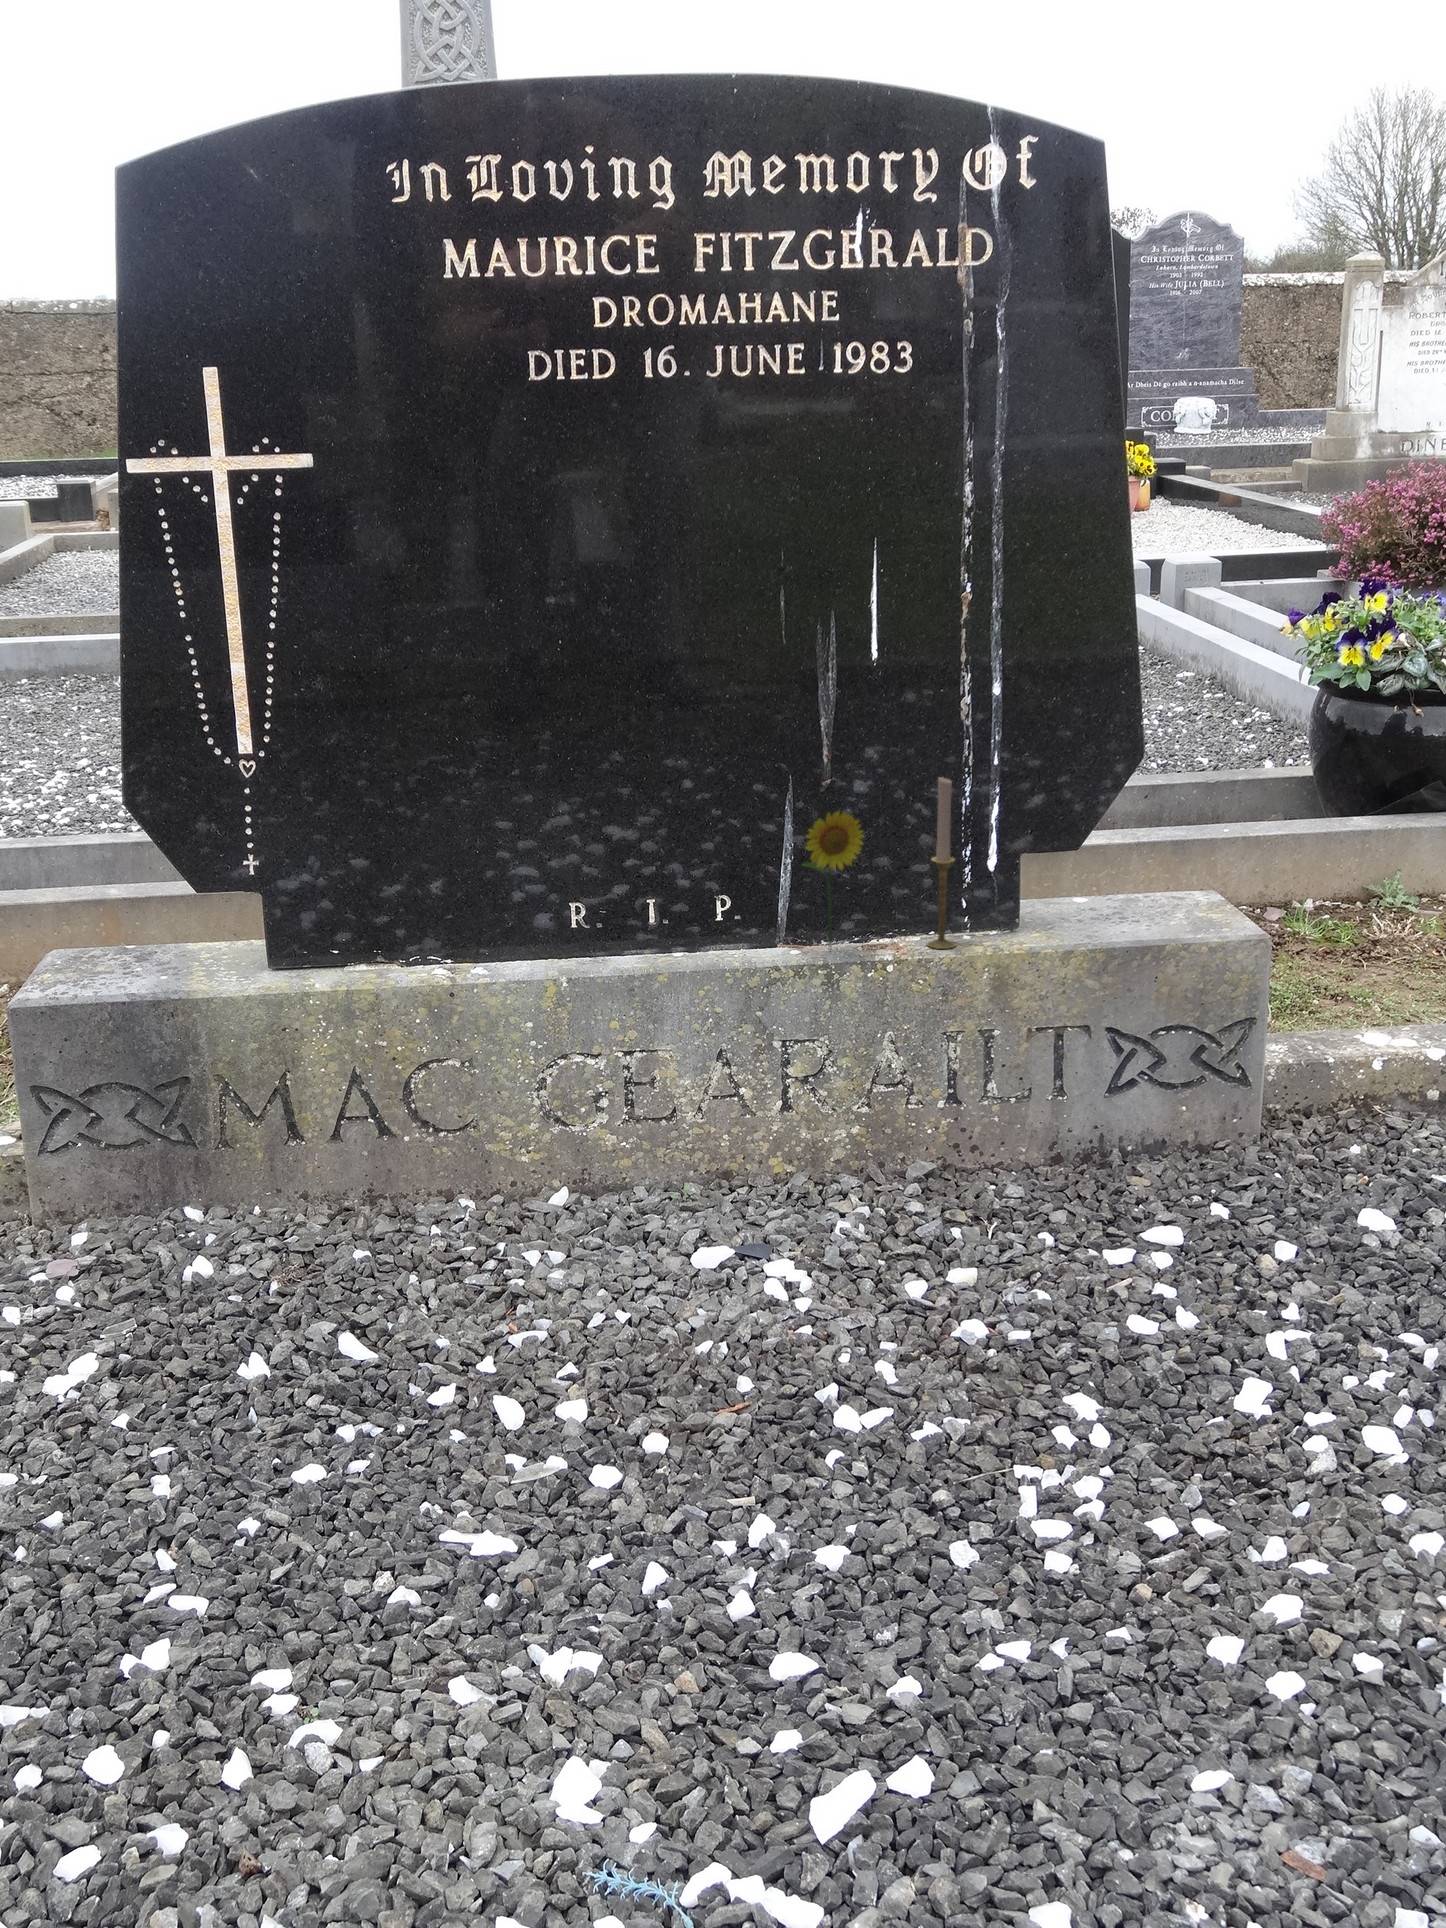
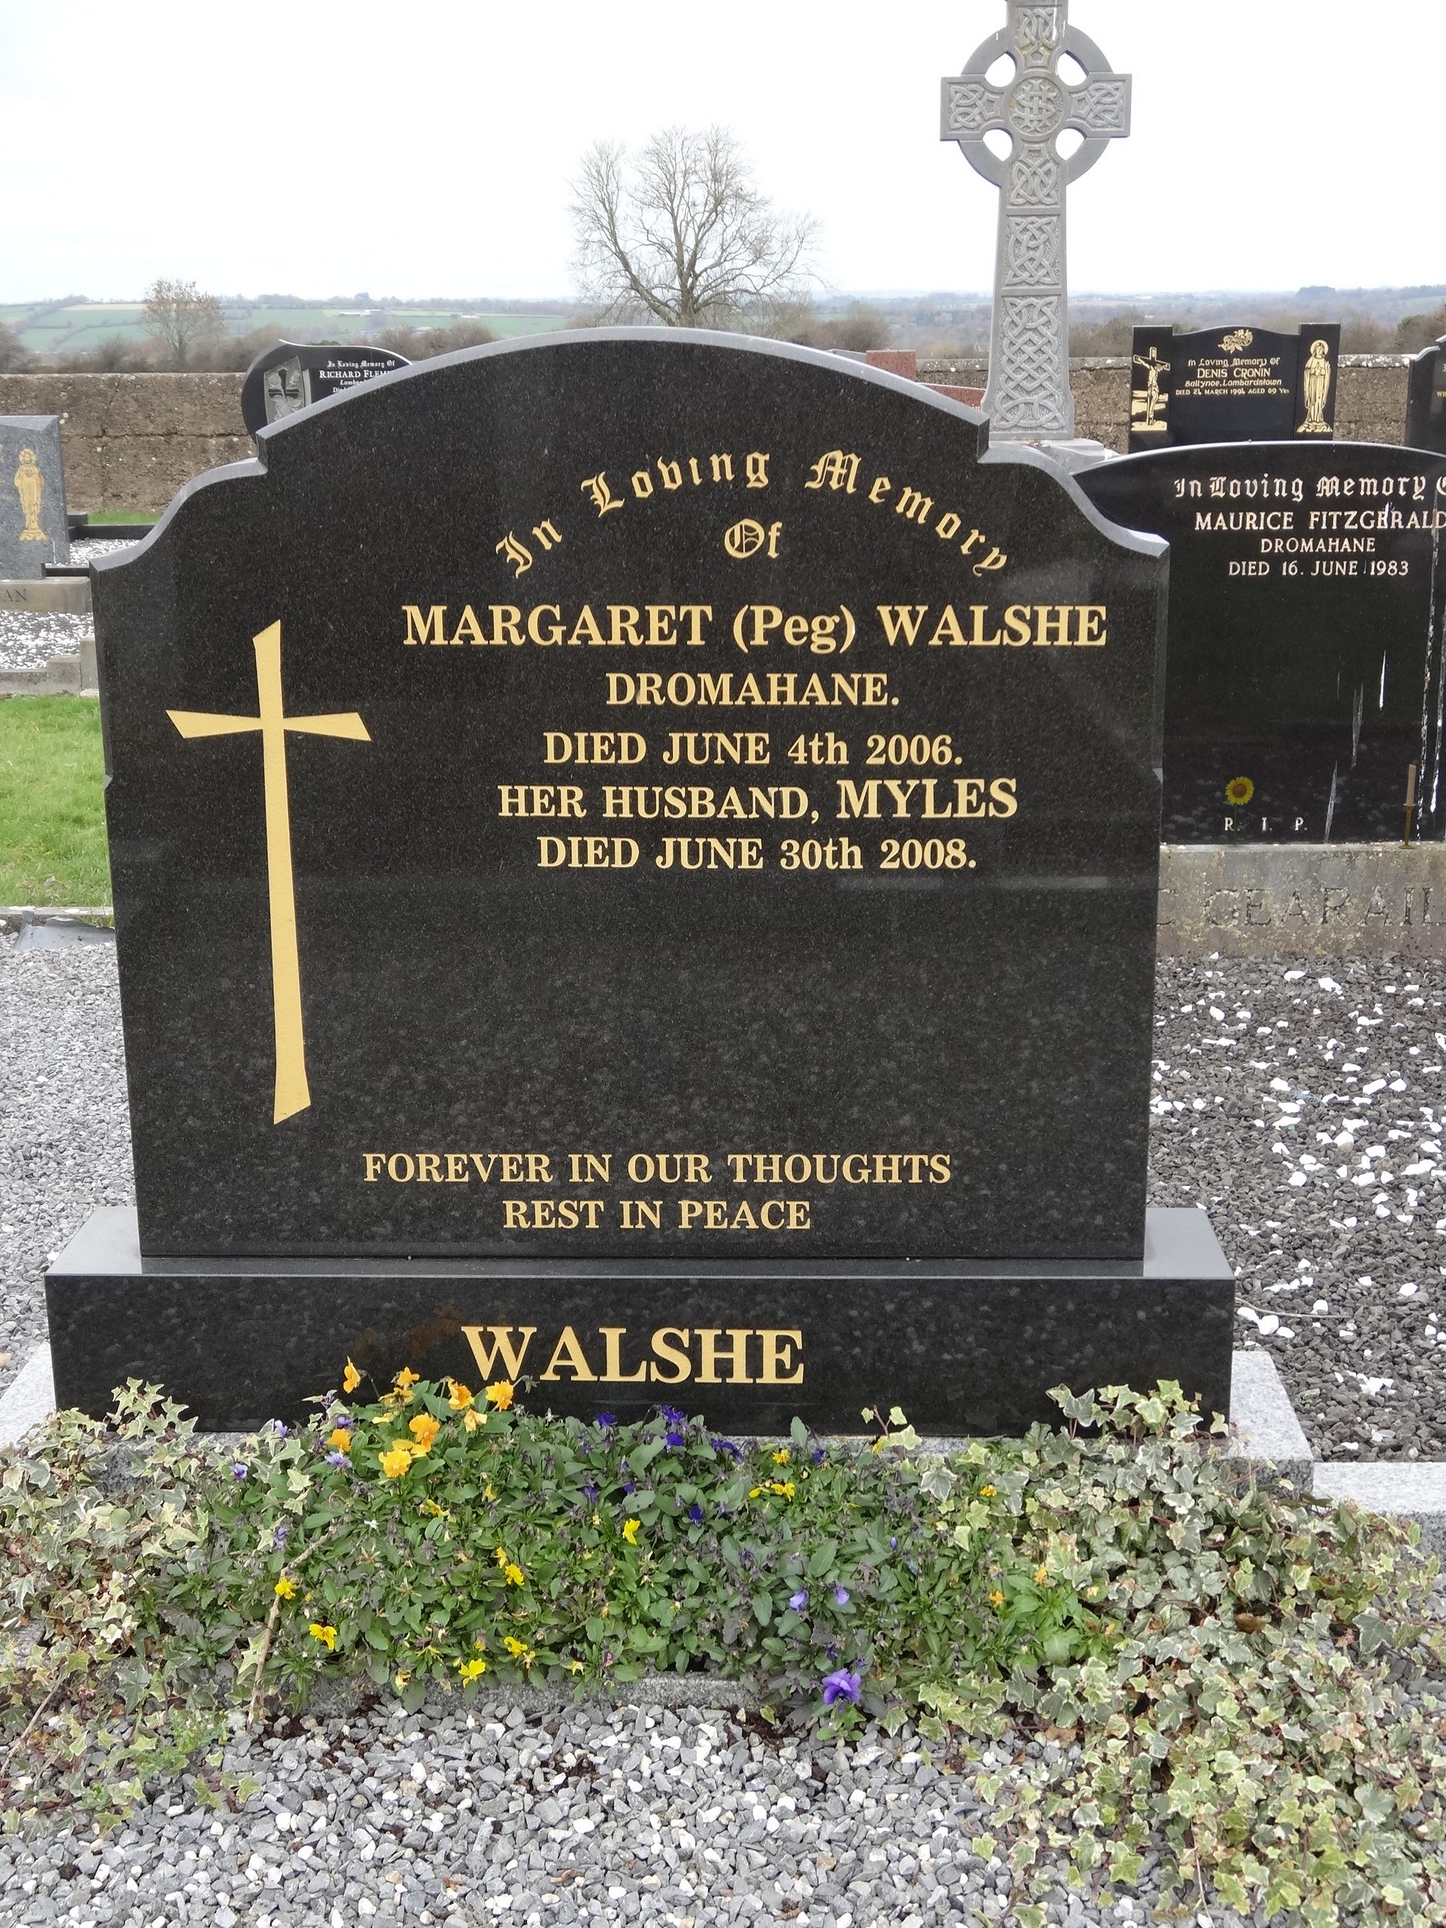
flower: present [803,811,864,950] -> present [1223,776,1254,845]

